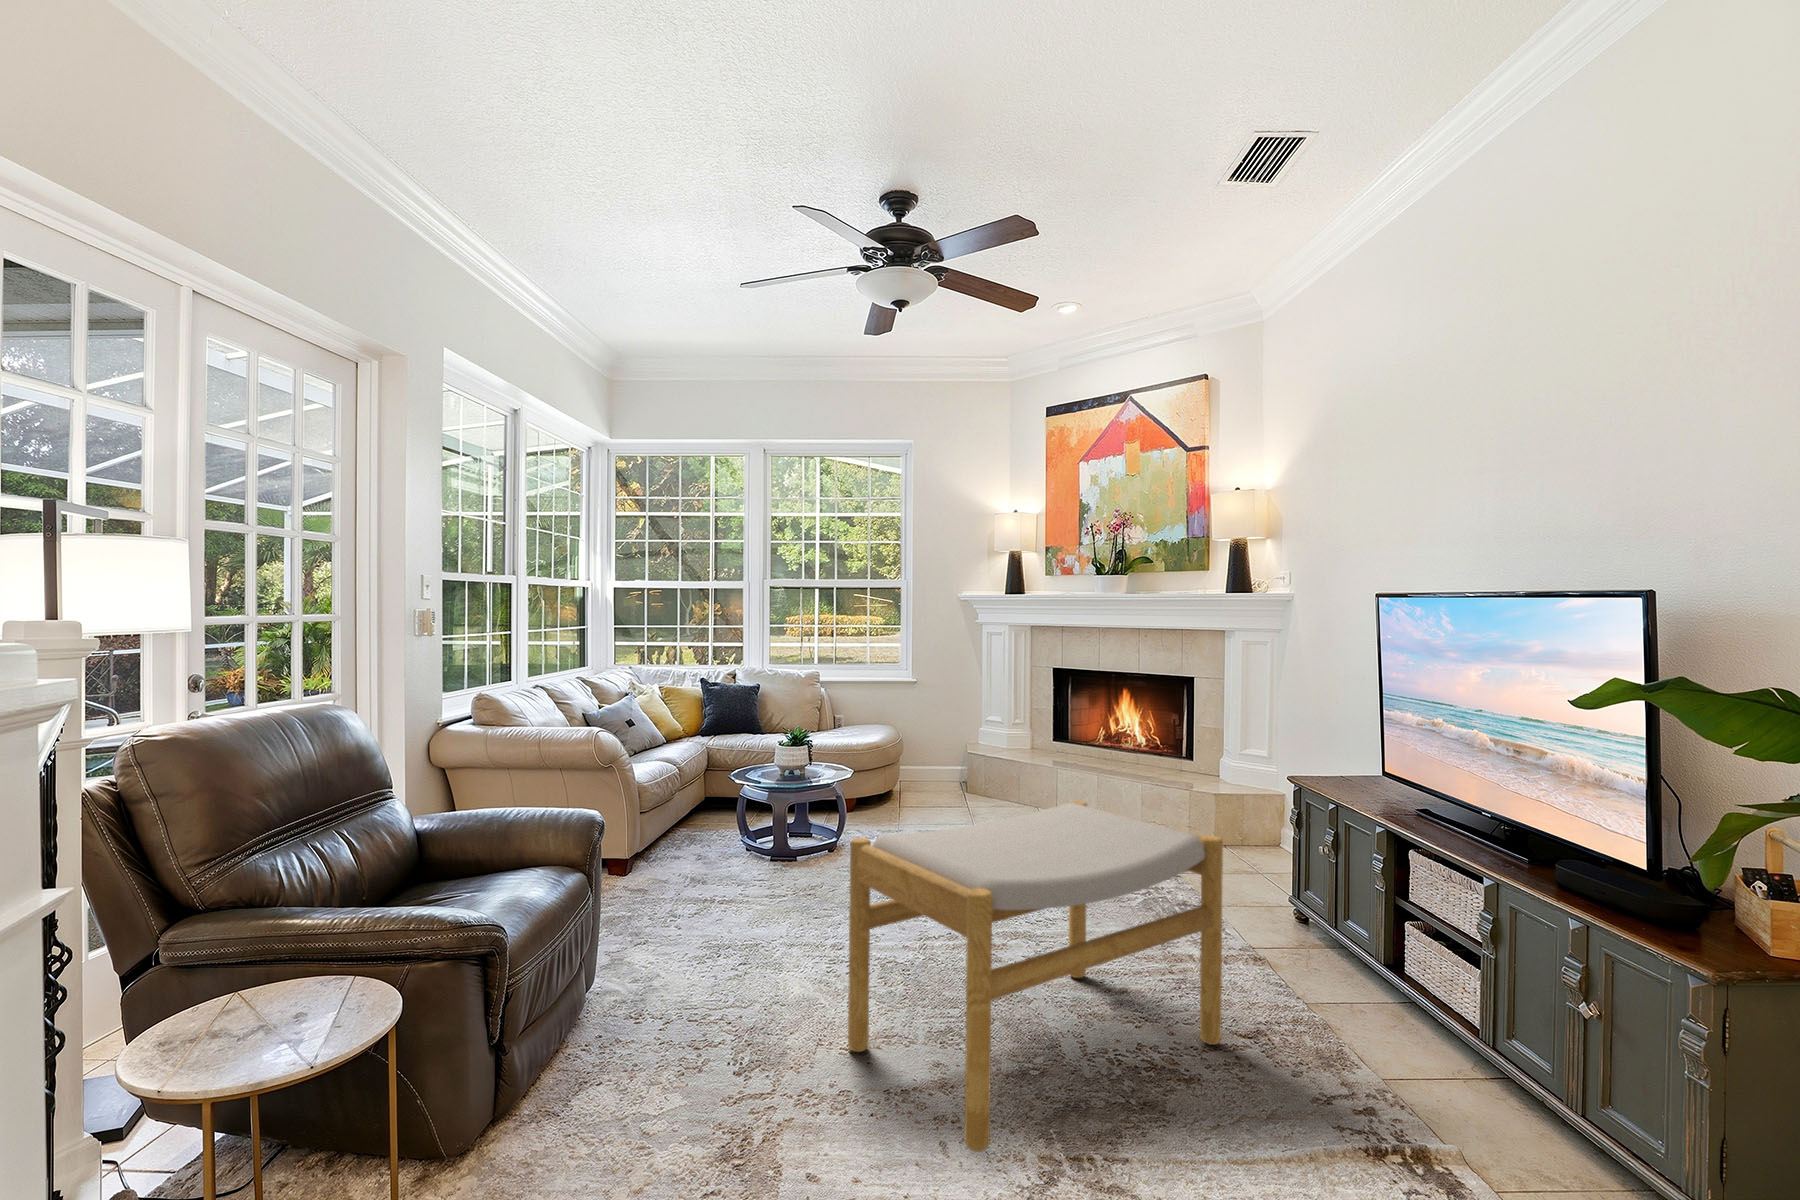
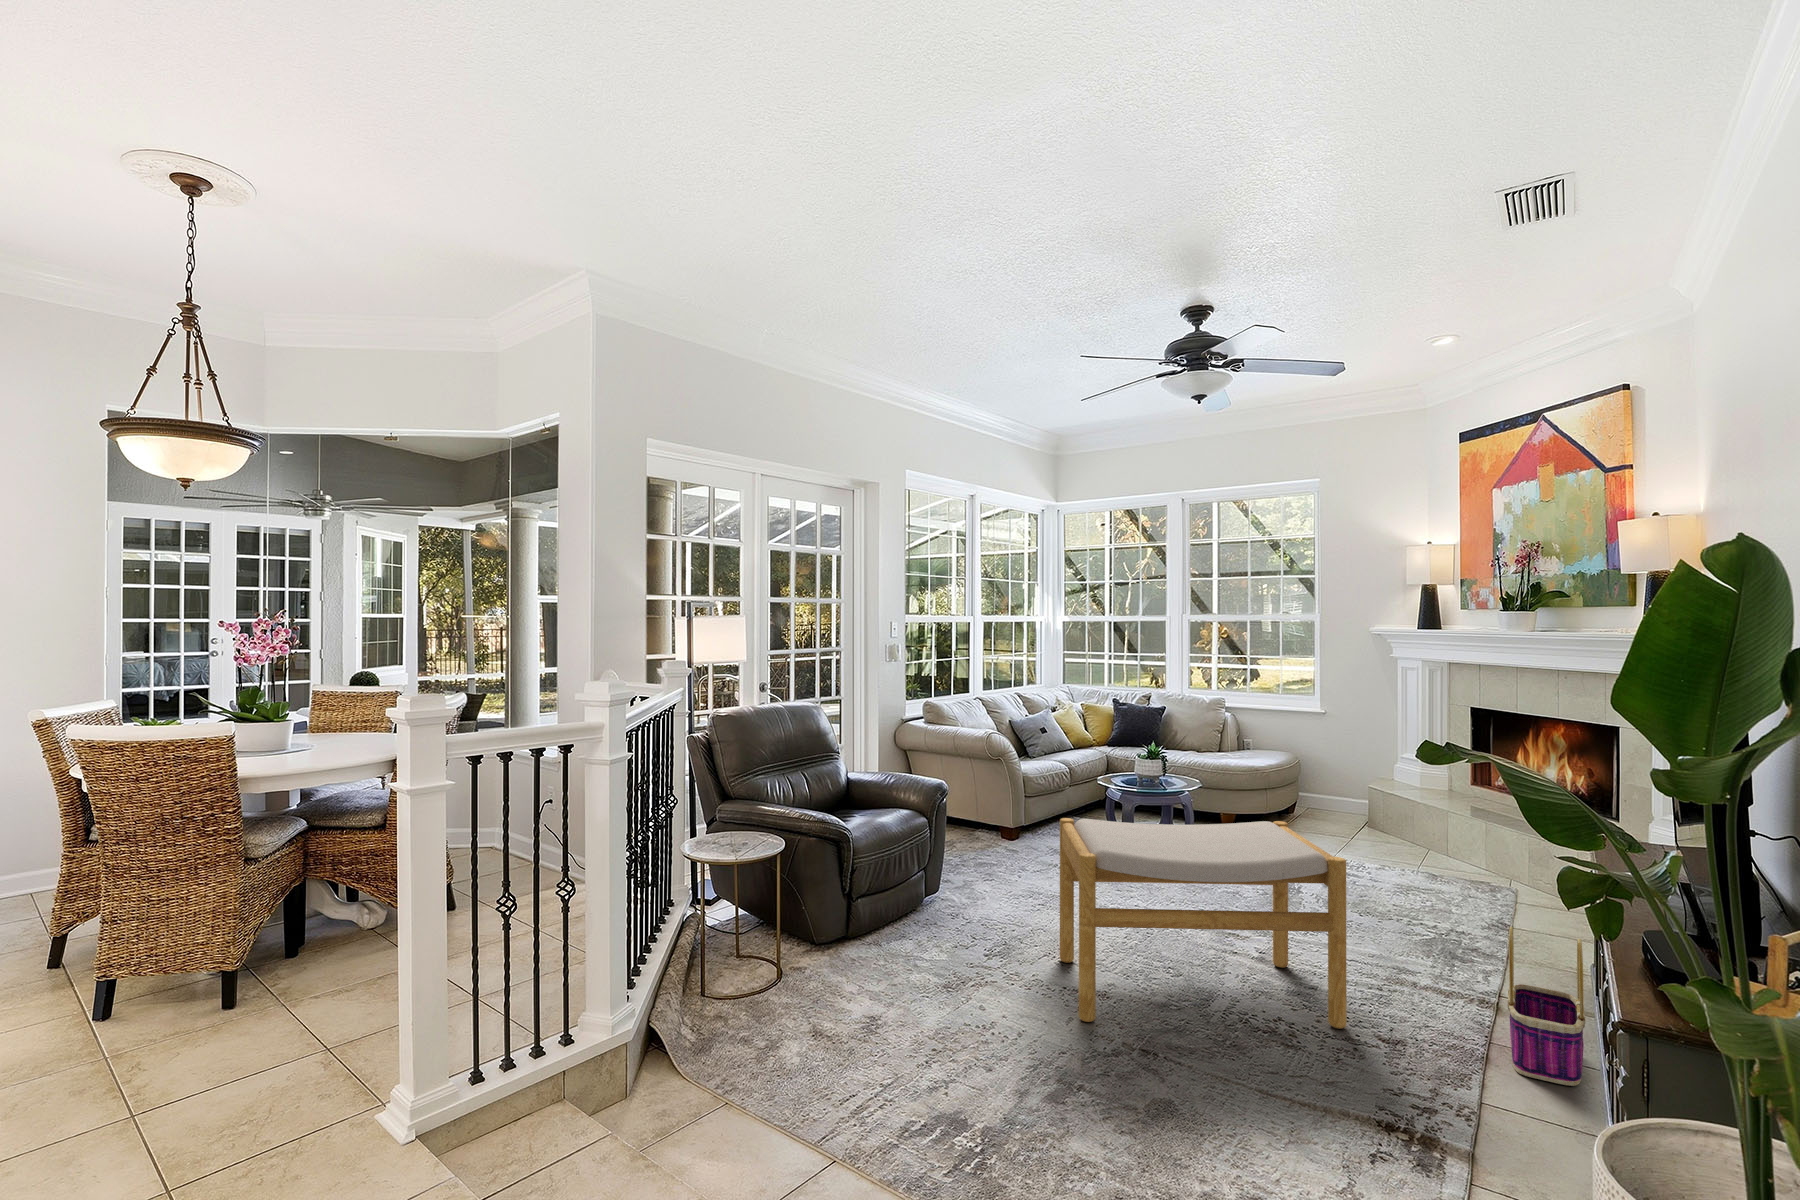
basket: none [1334,882,1438,1044] -> present [1508,927,1585,1086]

